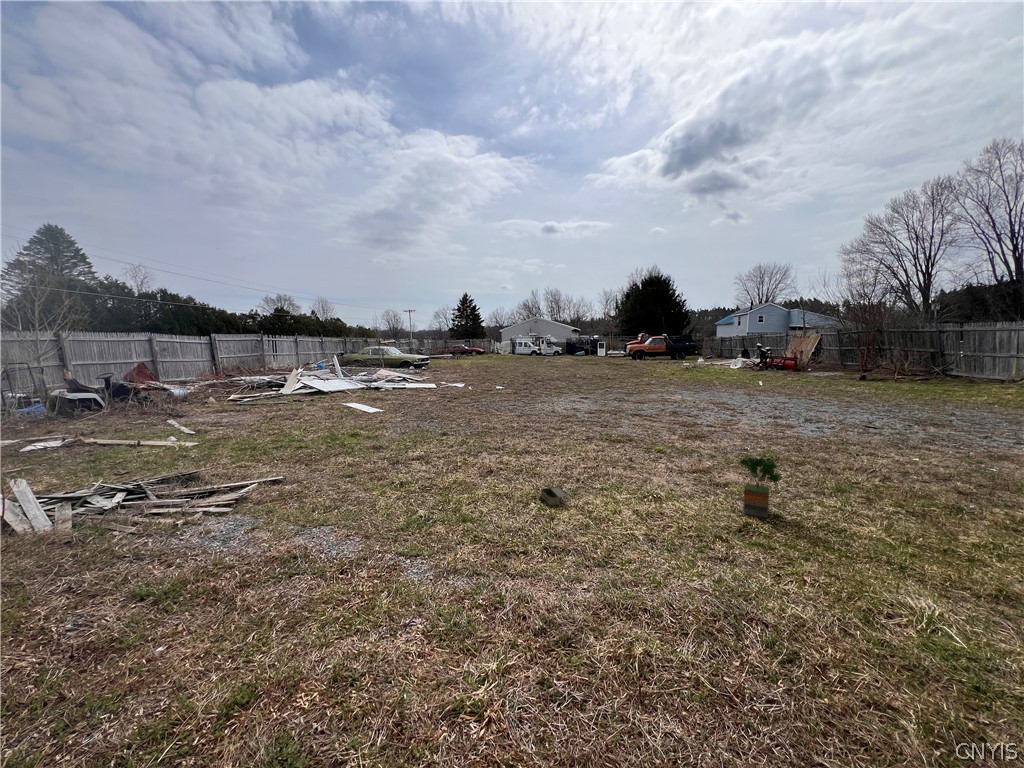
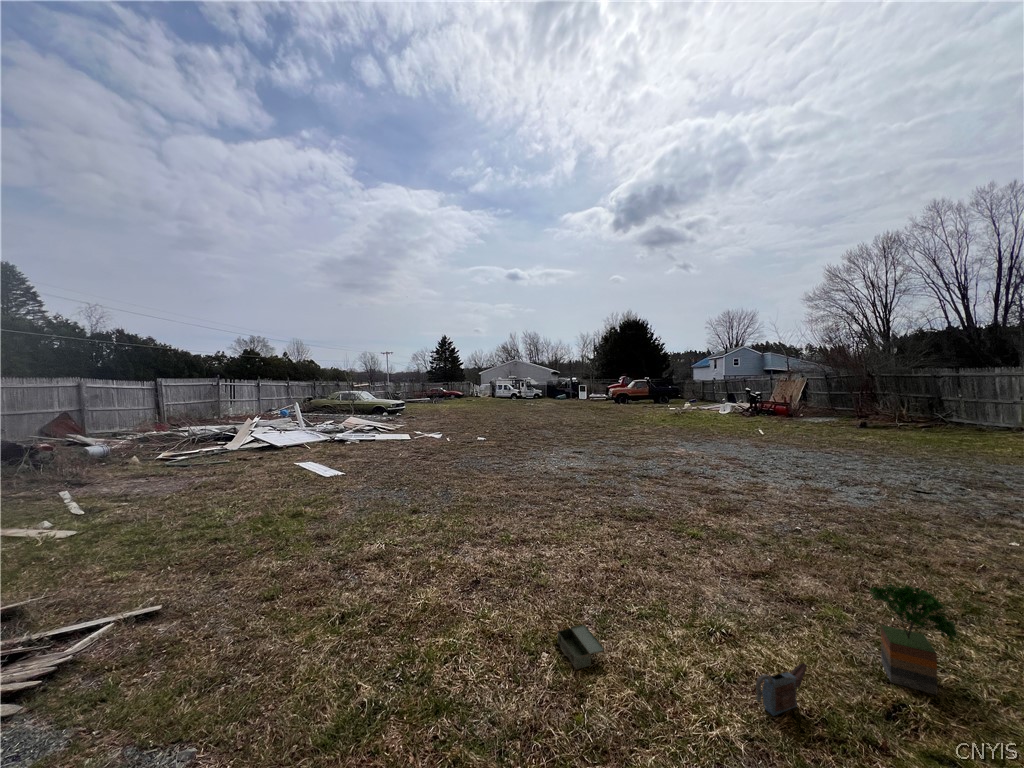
watering can: none [650,497,687,523] -> present [756,663,807,716]

